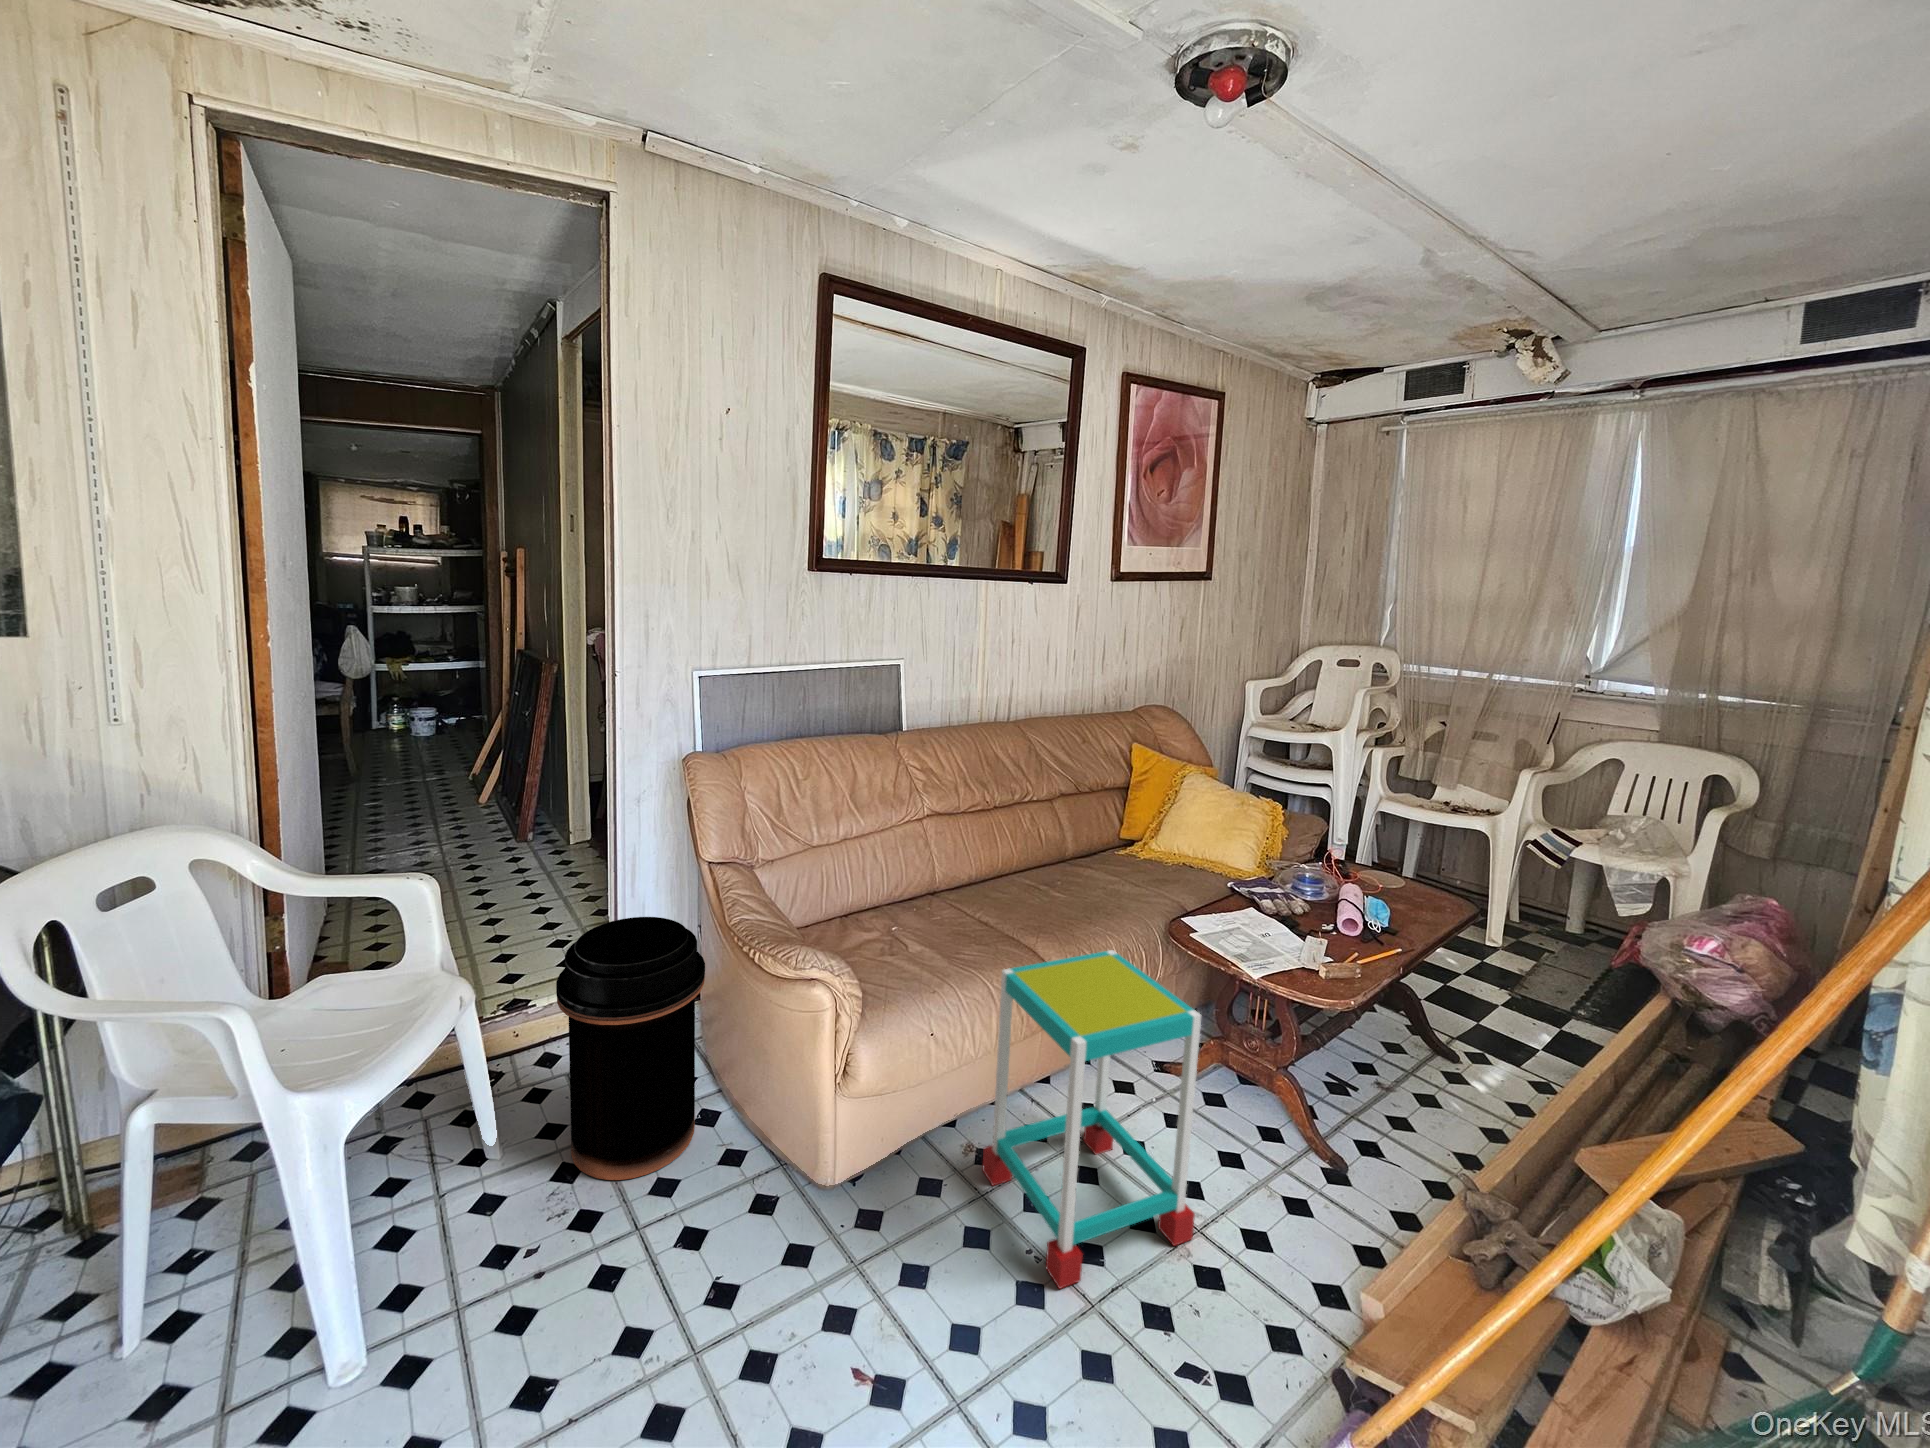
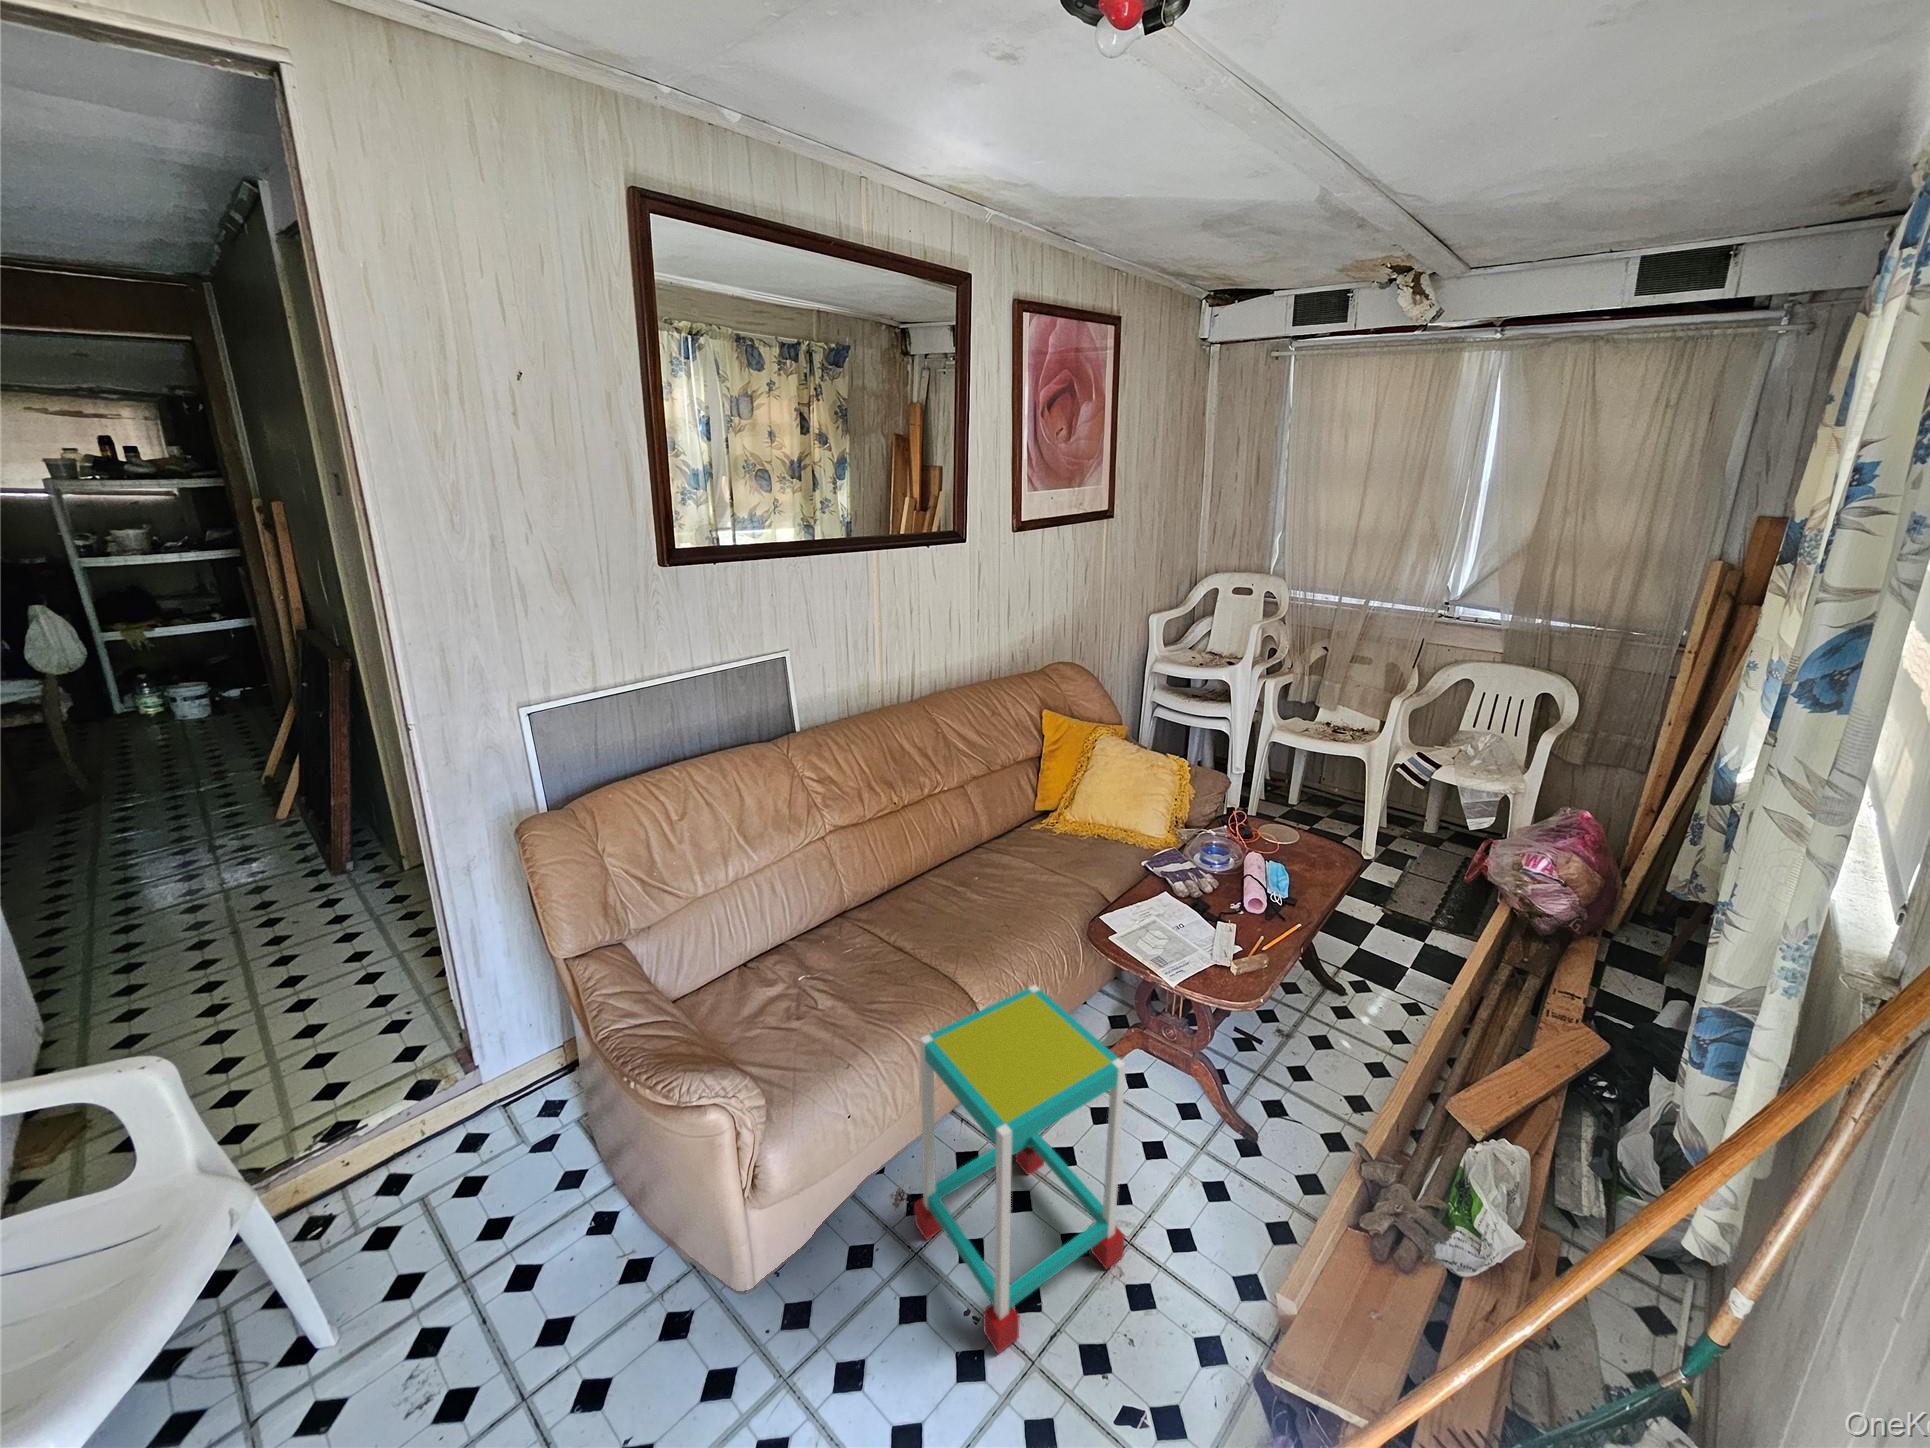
trash can: present [556,917,705,1180] -> none [369,1030,586,1346]

